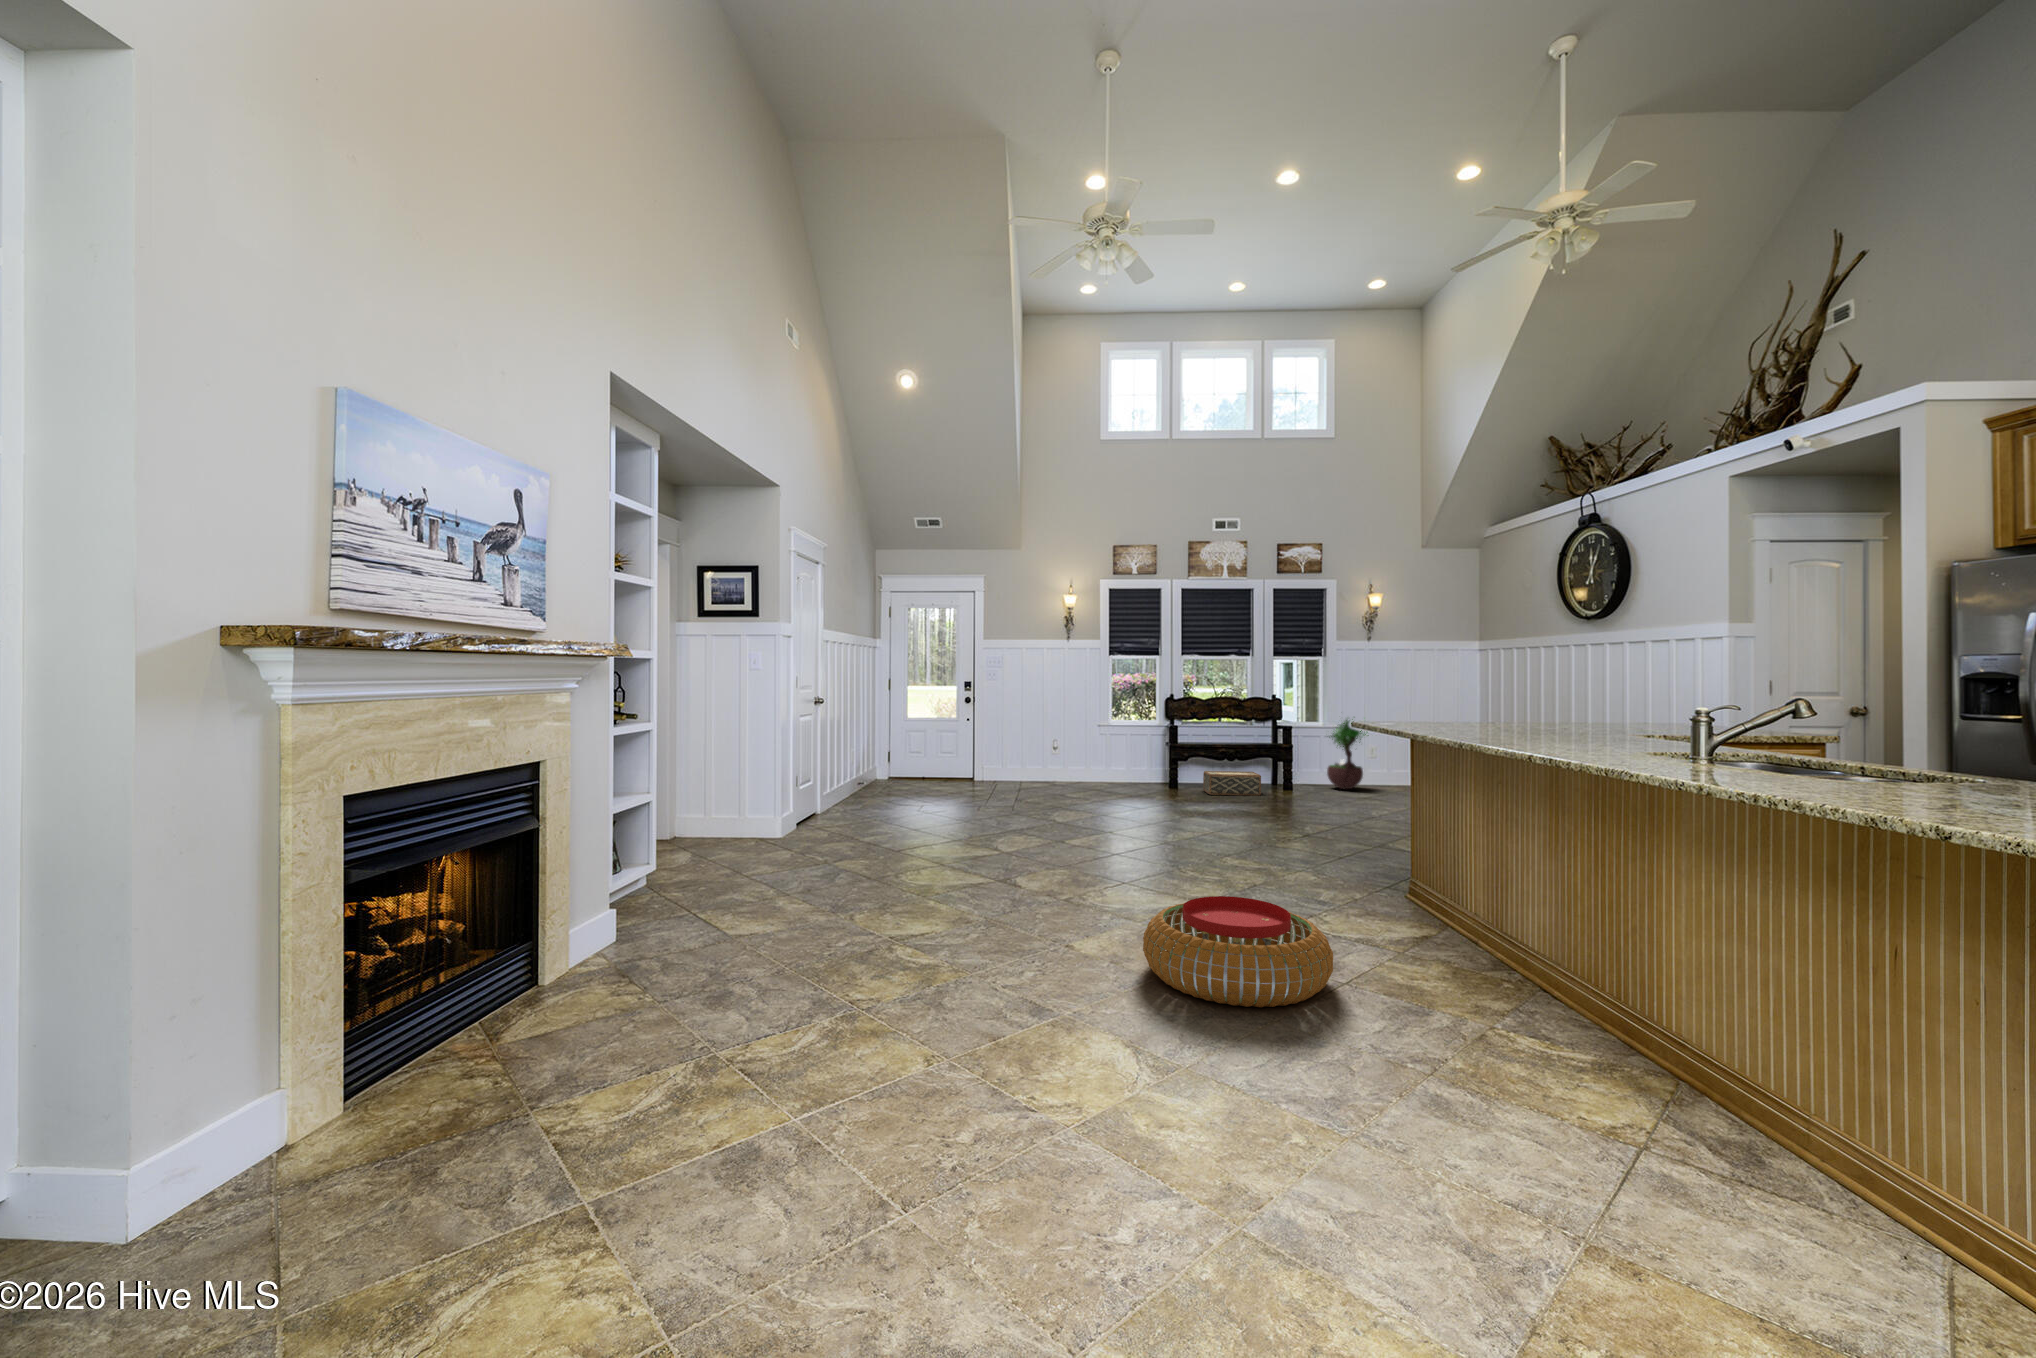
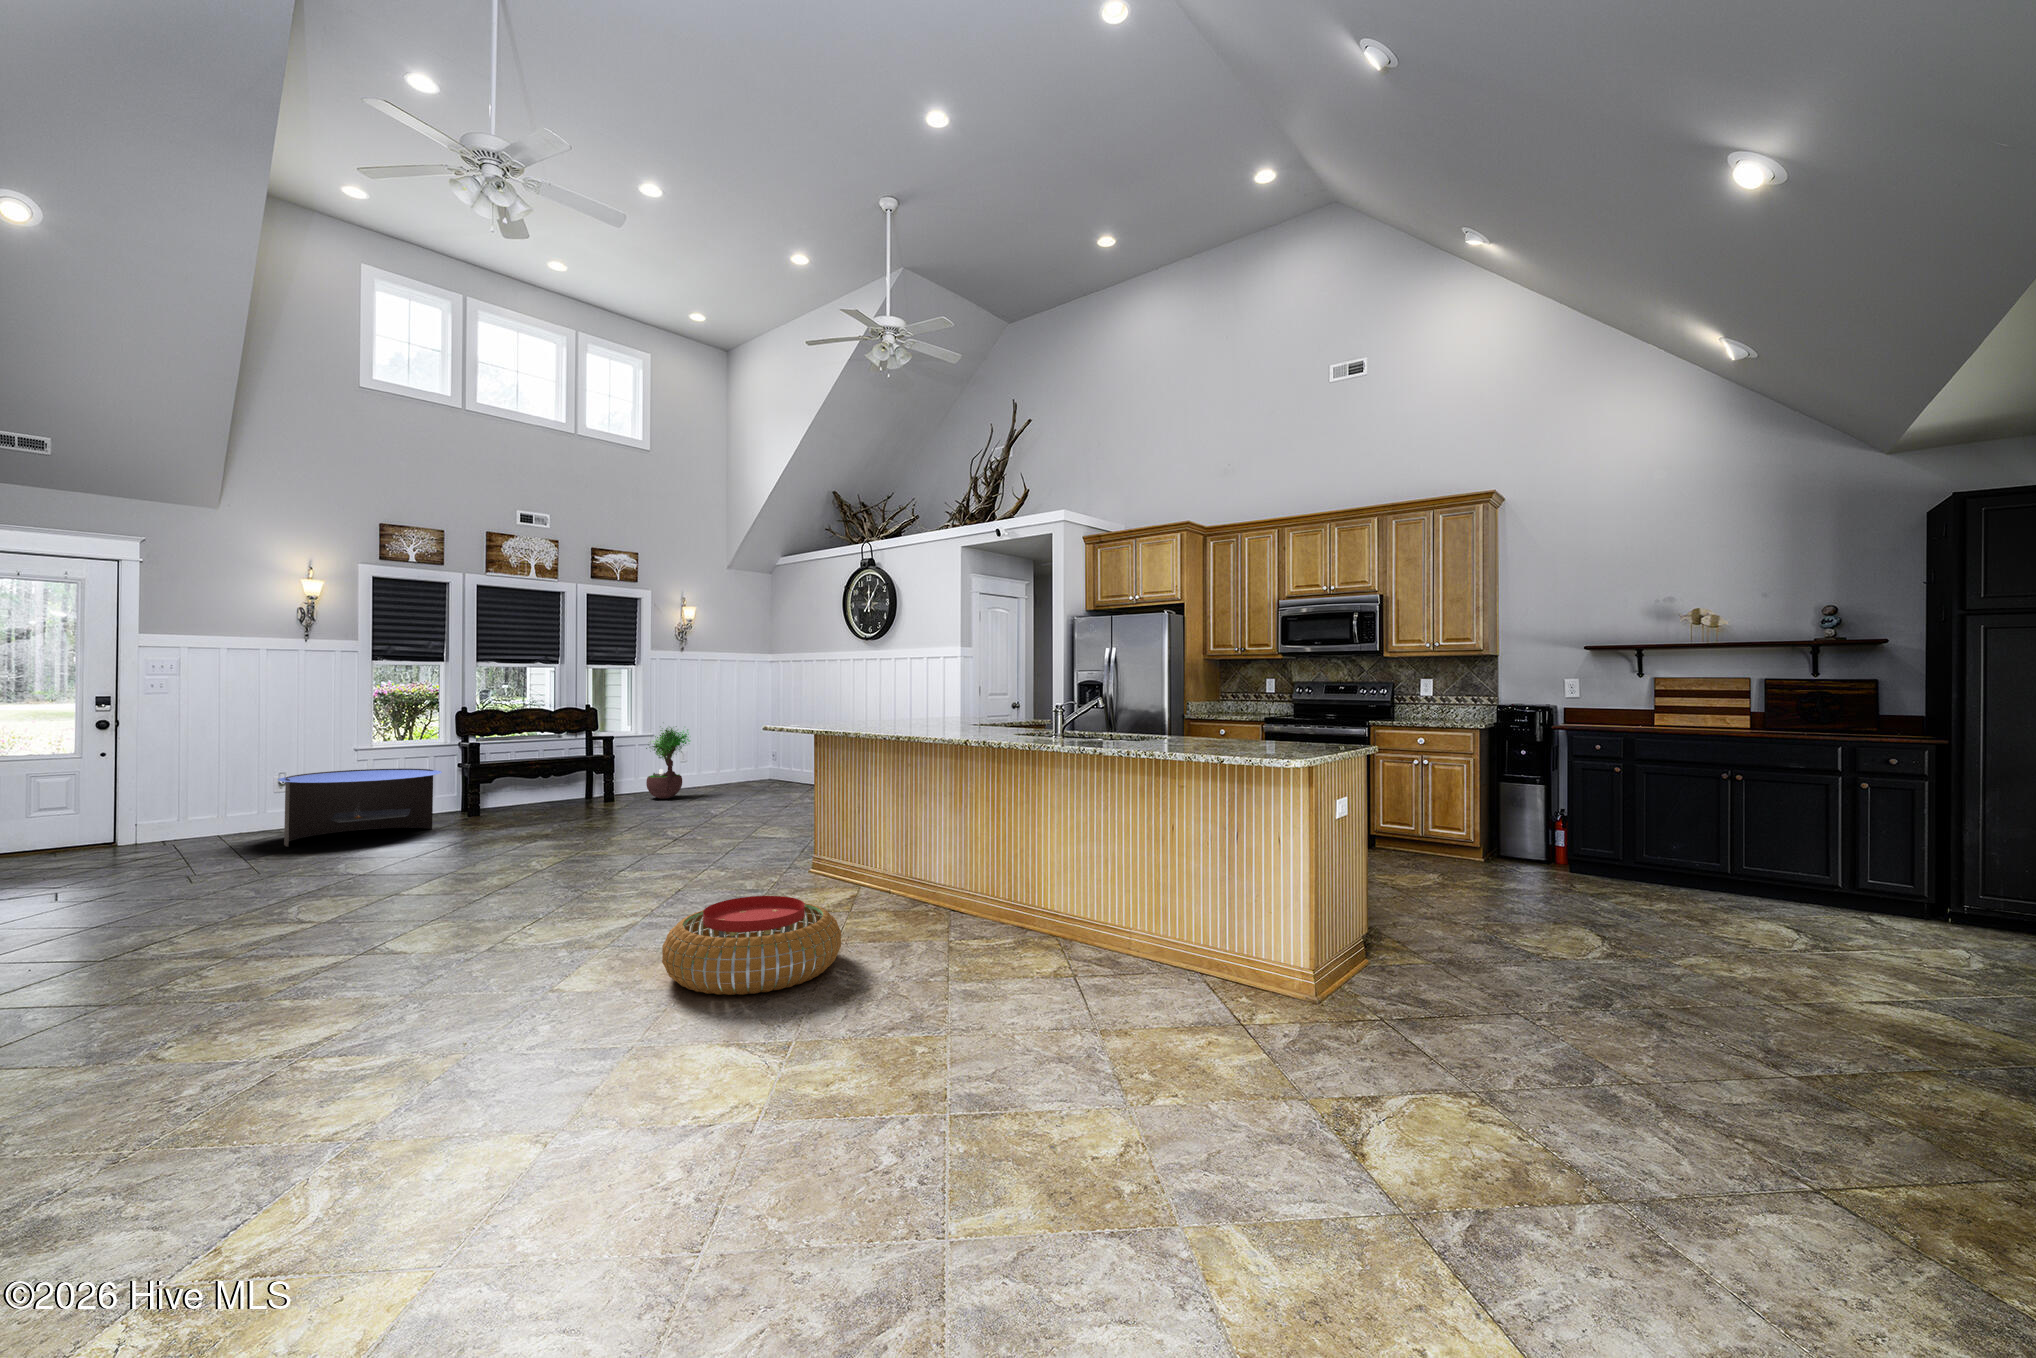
coffee table: none [1048,739,1147,792] -> present [278,769,442,847]
woven basket: present [1203,771,1261,796] -> none [513,791,586,822]

